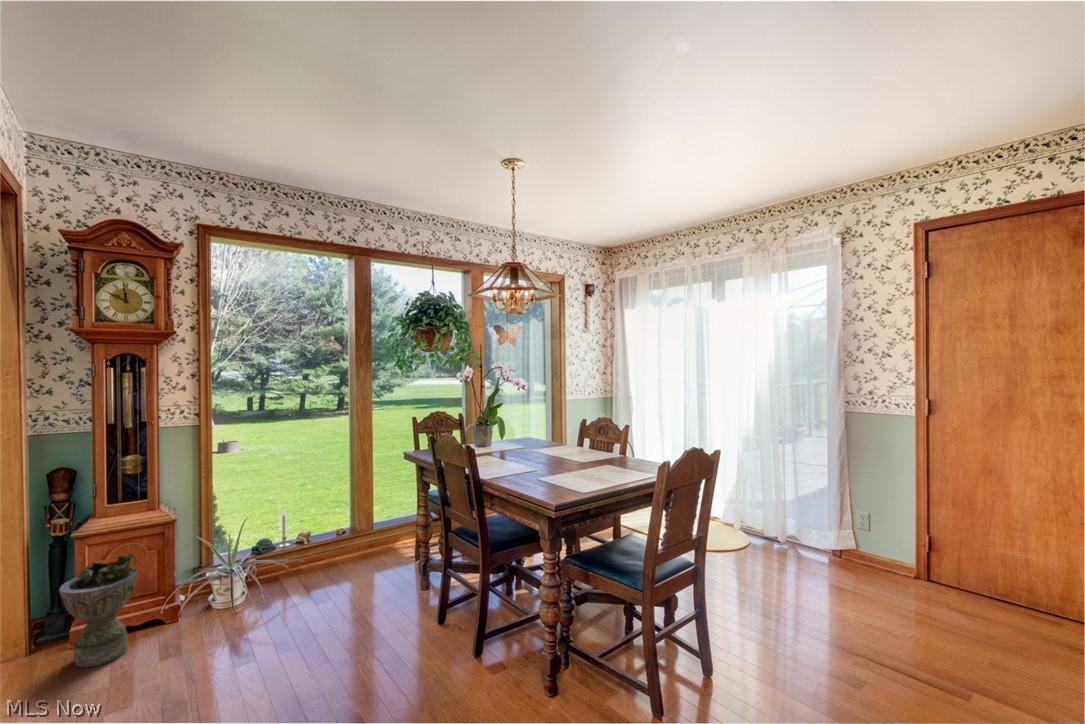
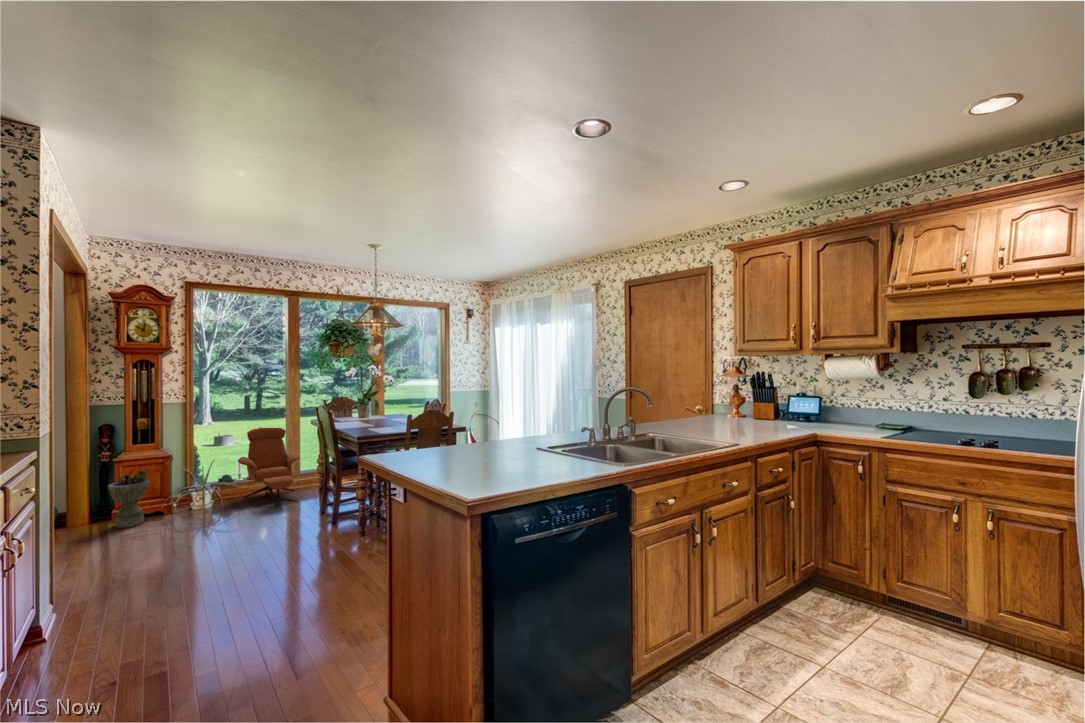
lounge chair: none [283,459,385,608] -> present [238,428,300,508]

